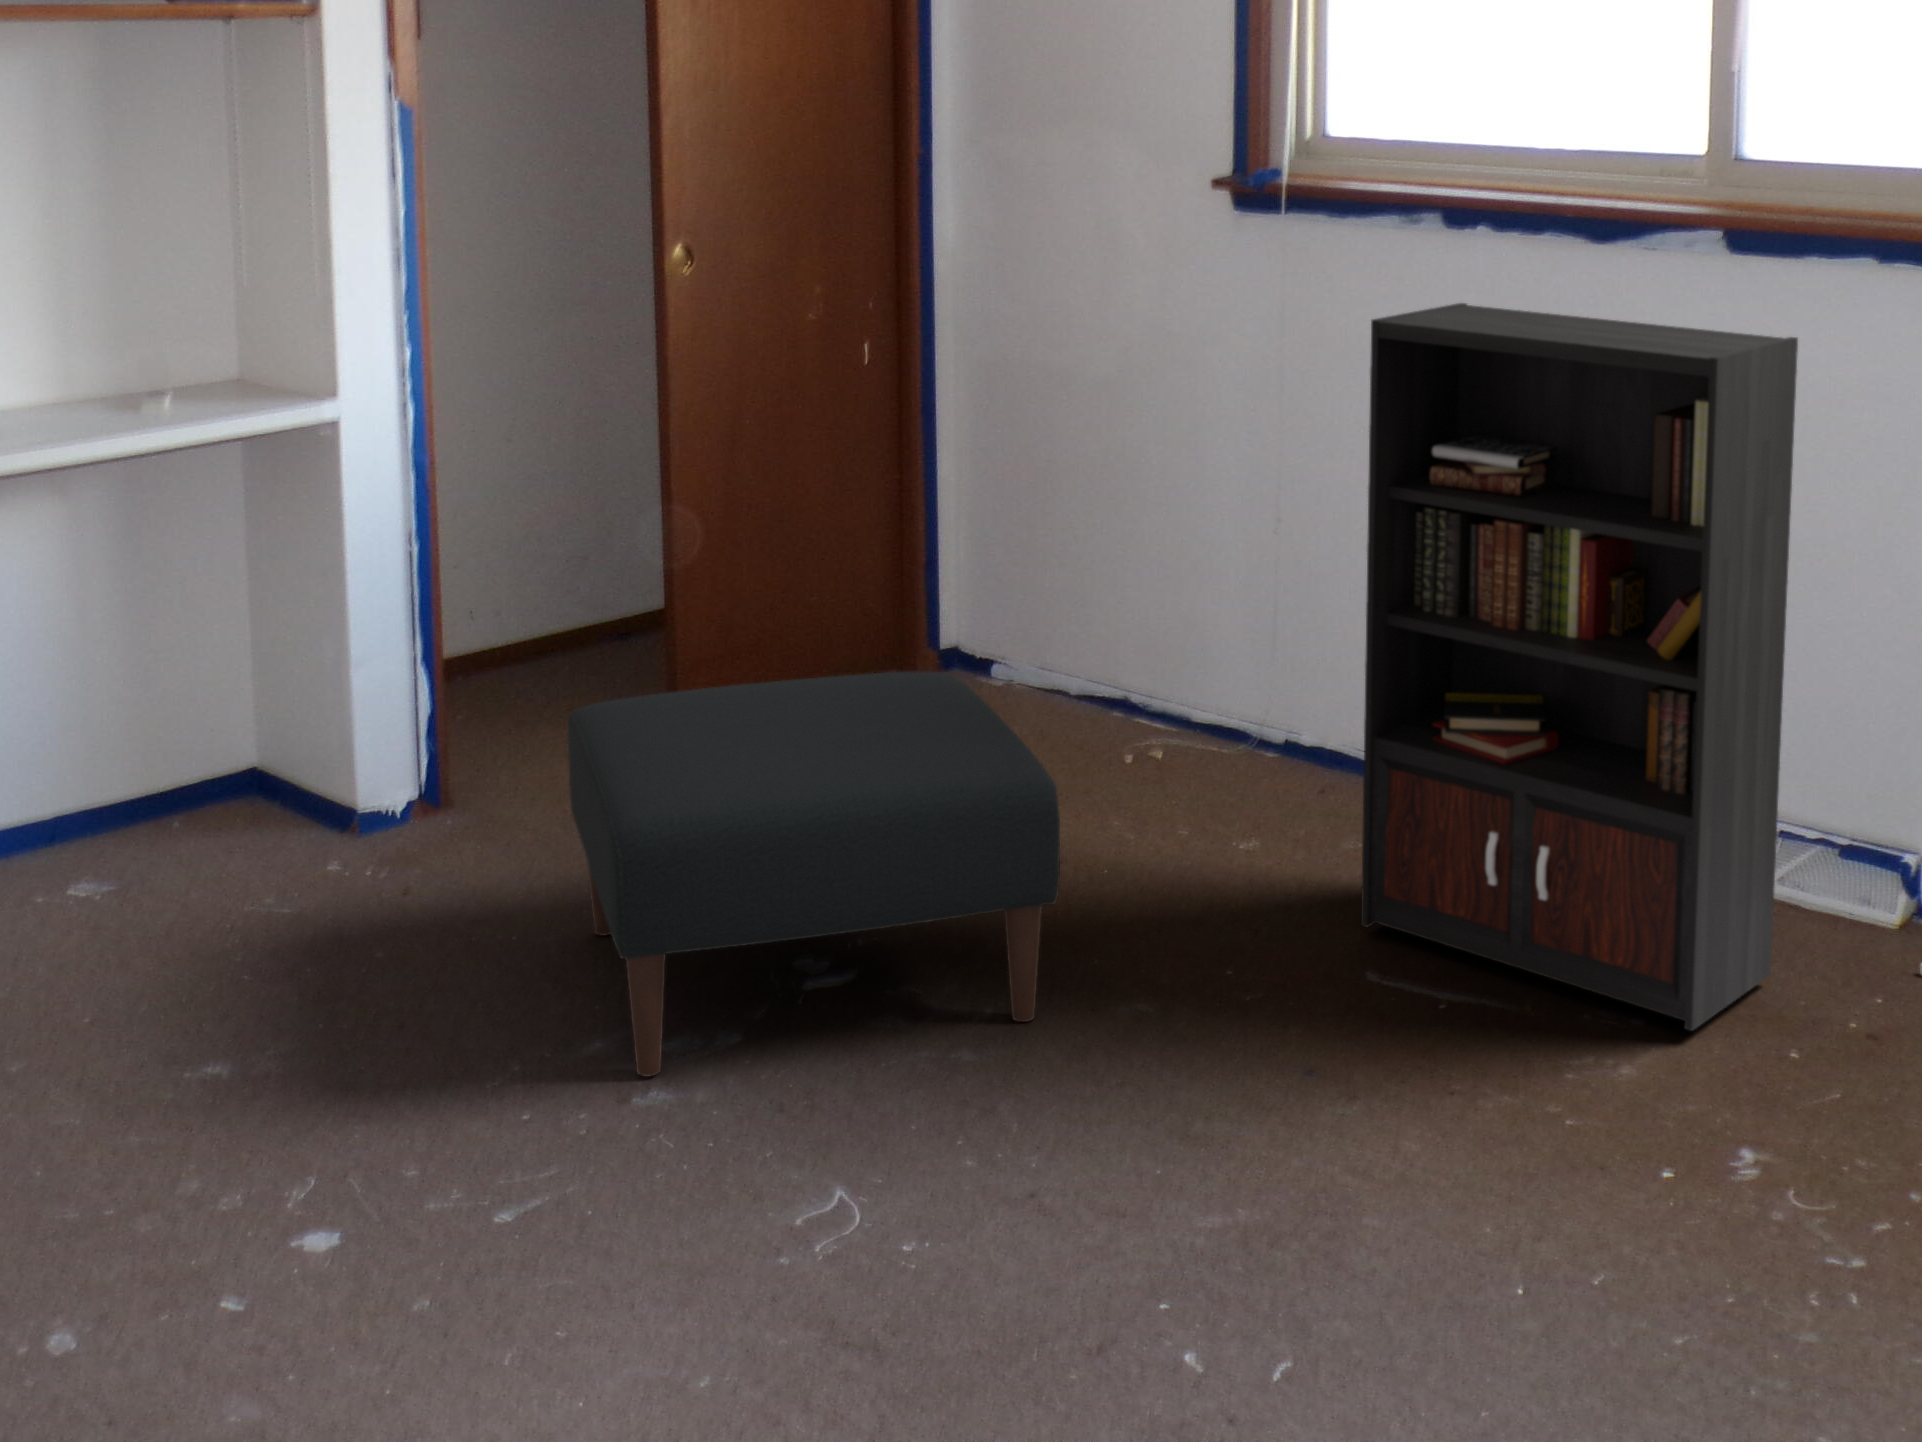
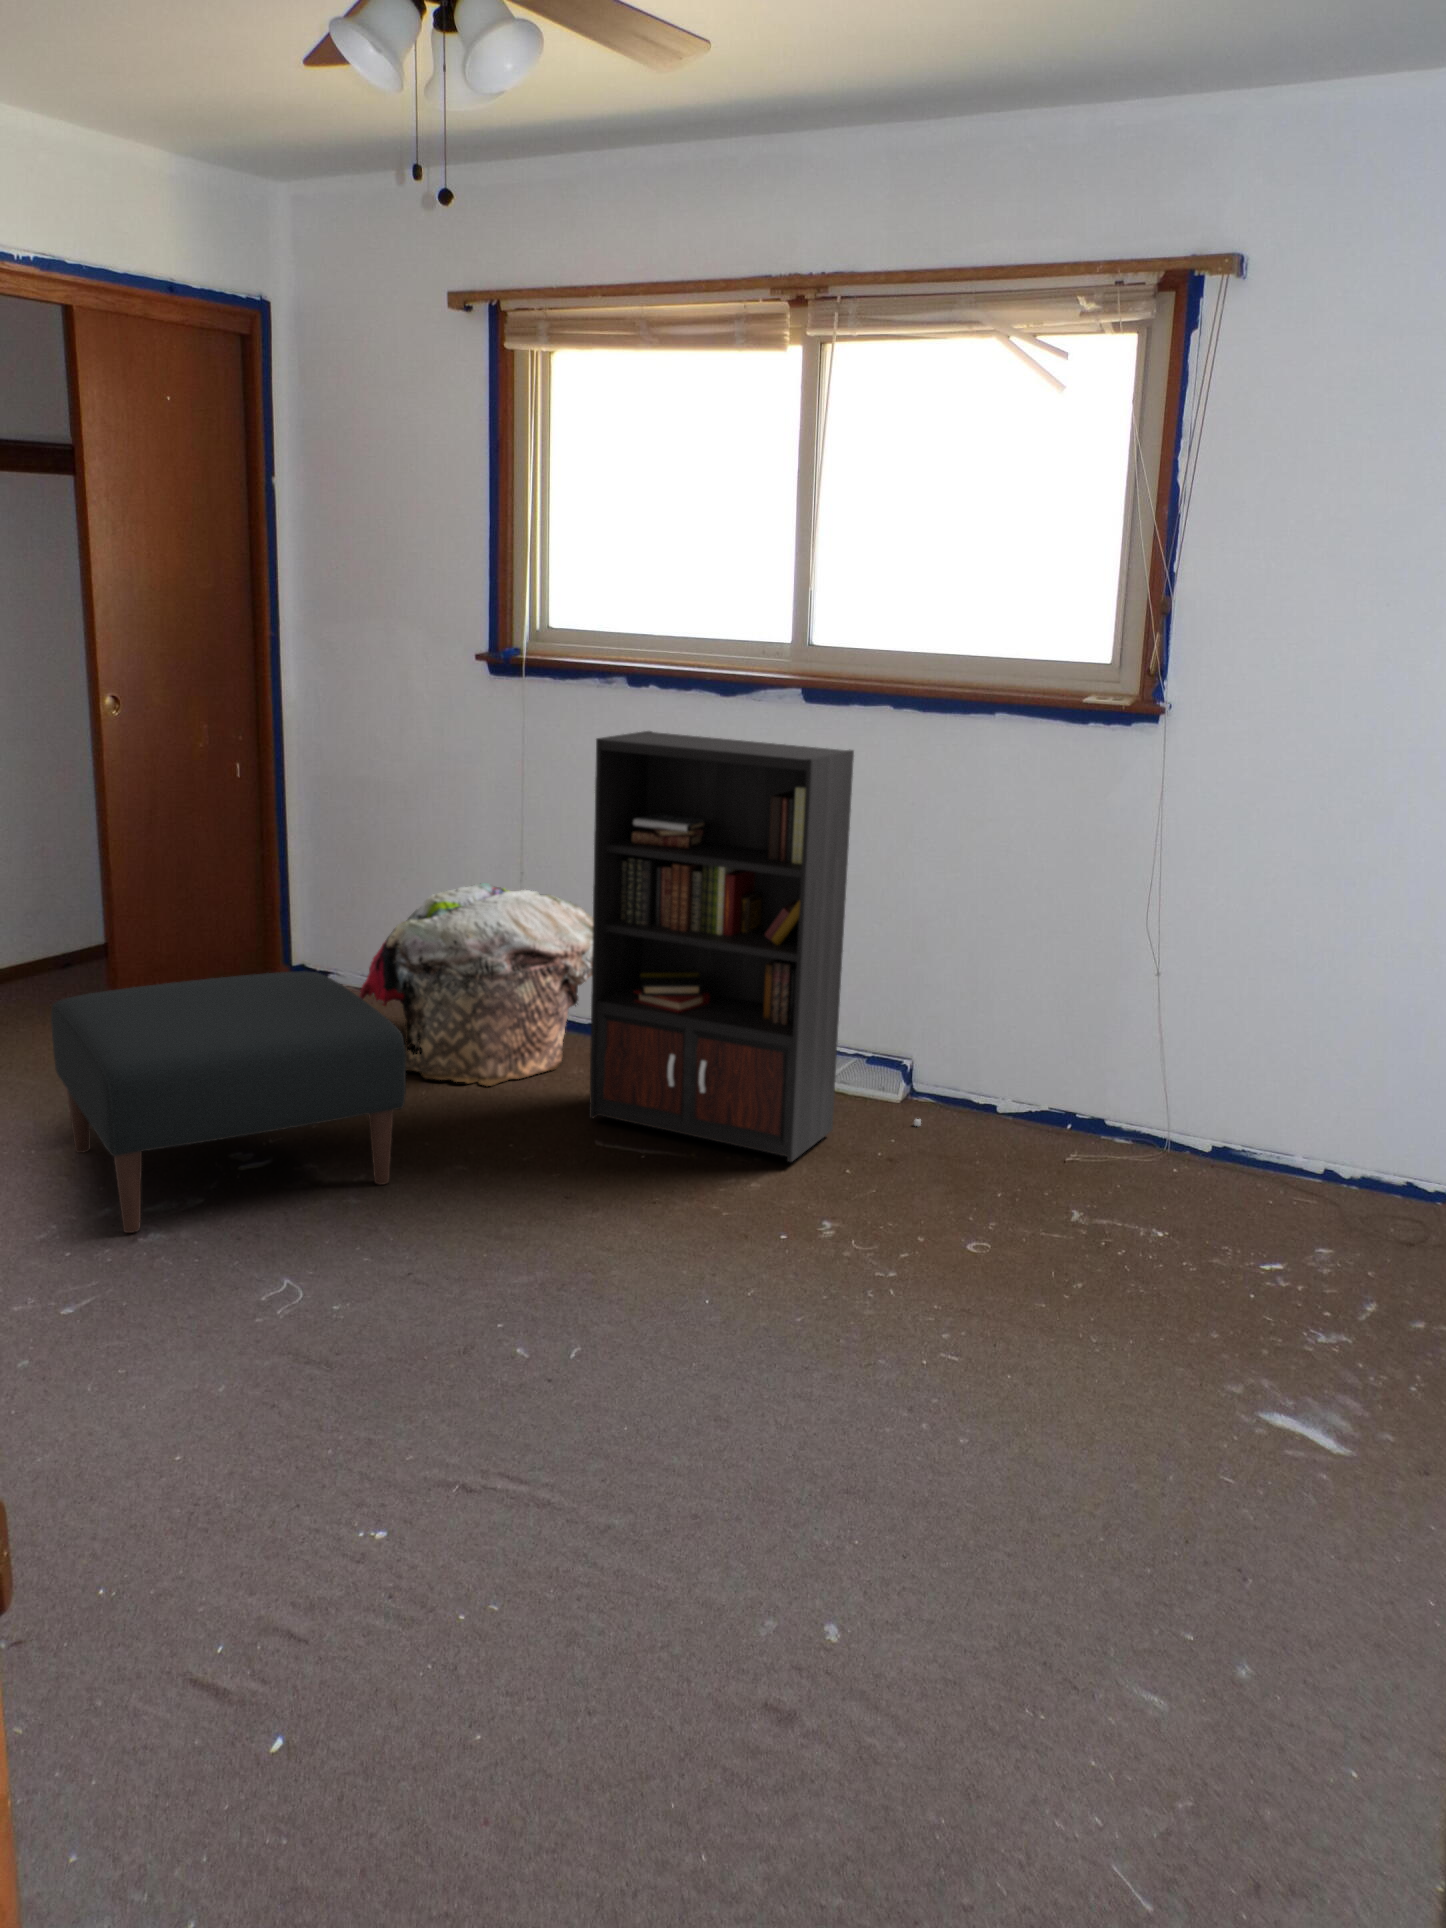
laundry basket: none [1019,533,1405,859] -> present [359,883,593,1086]

